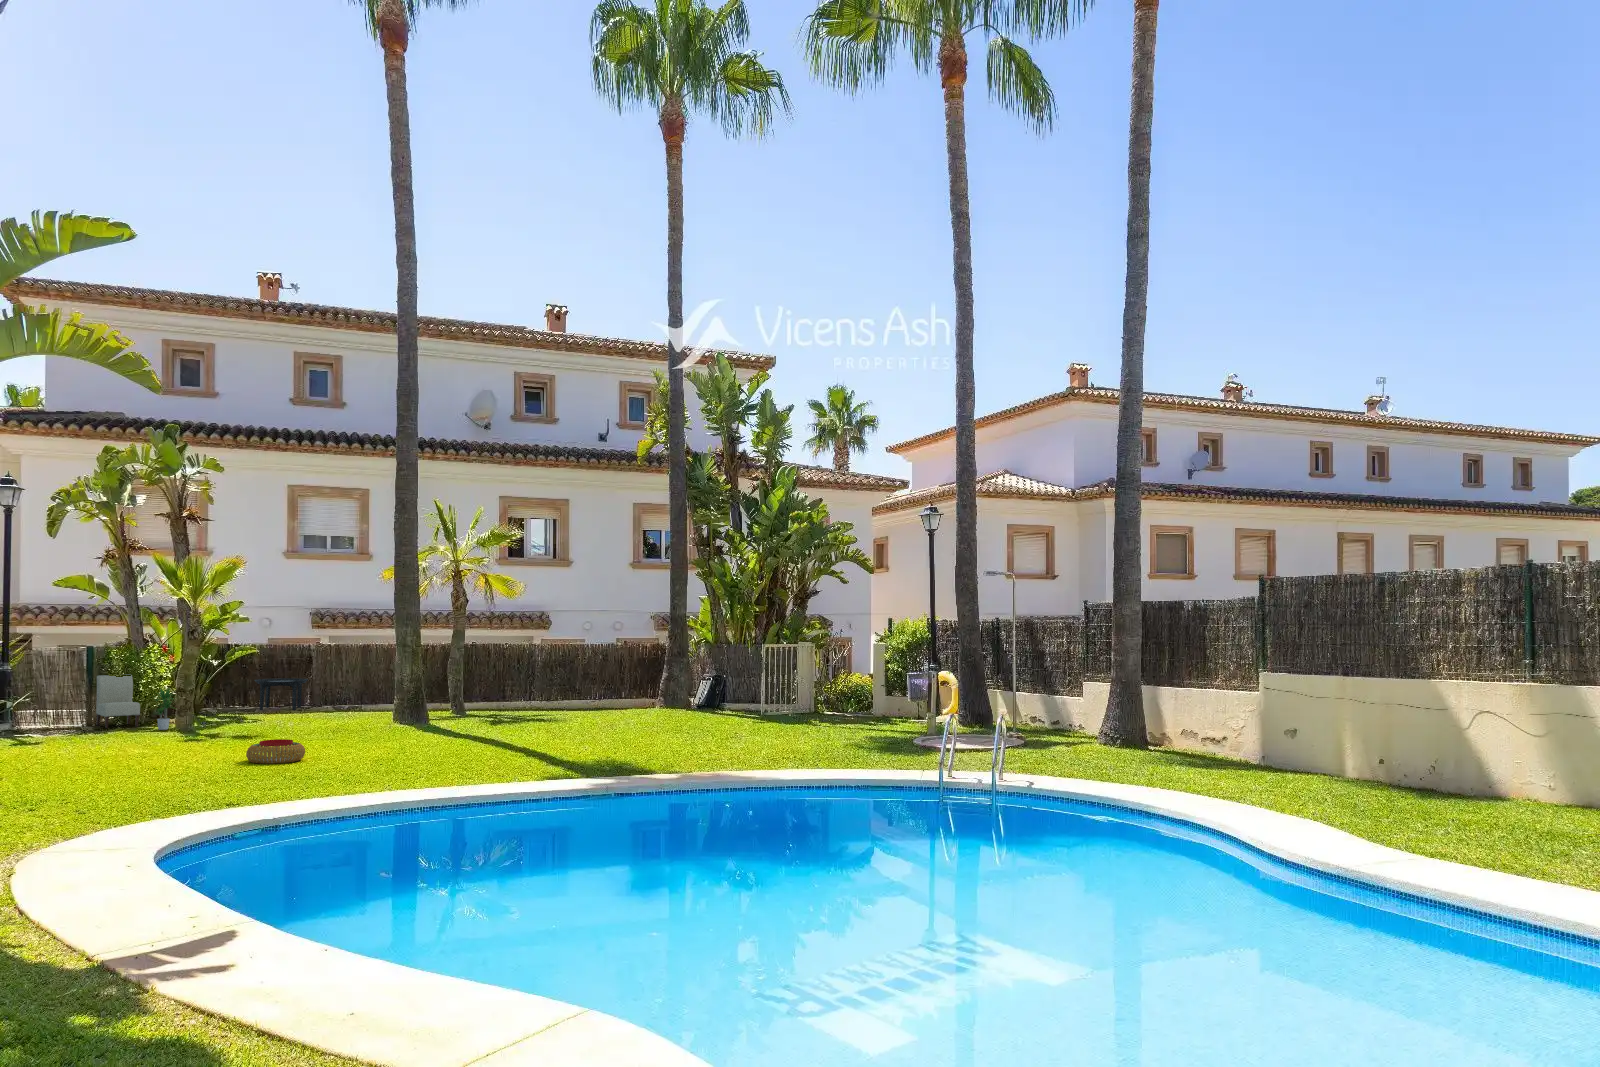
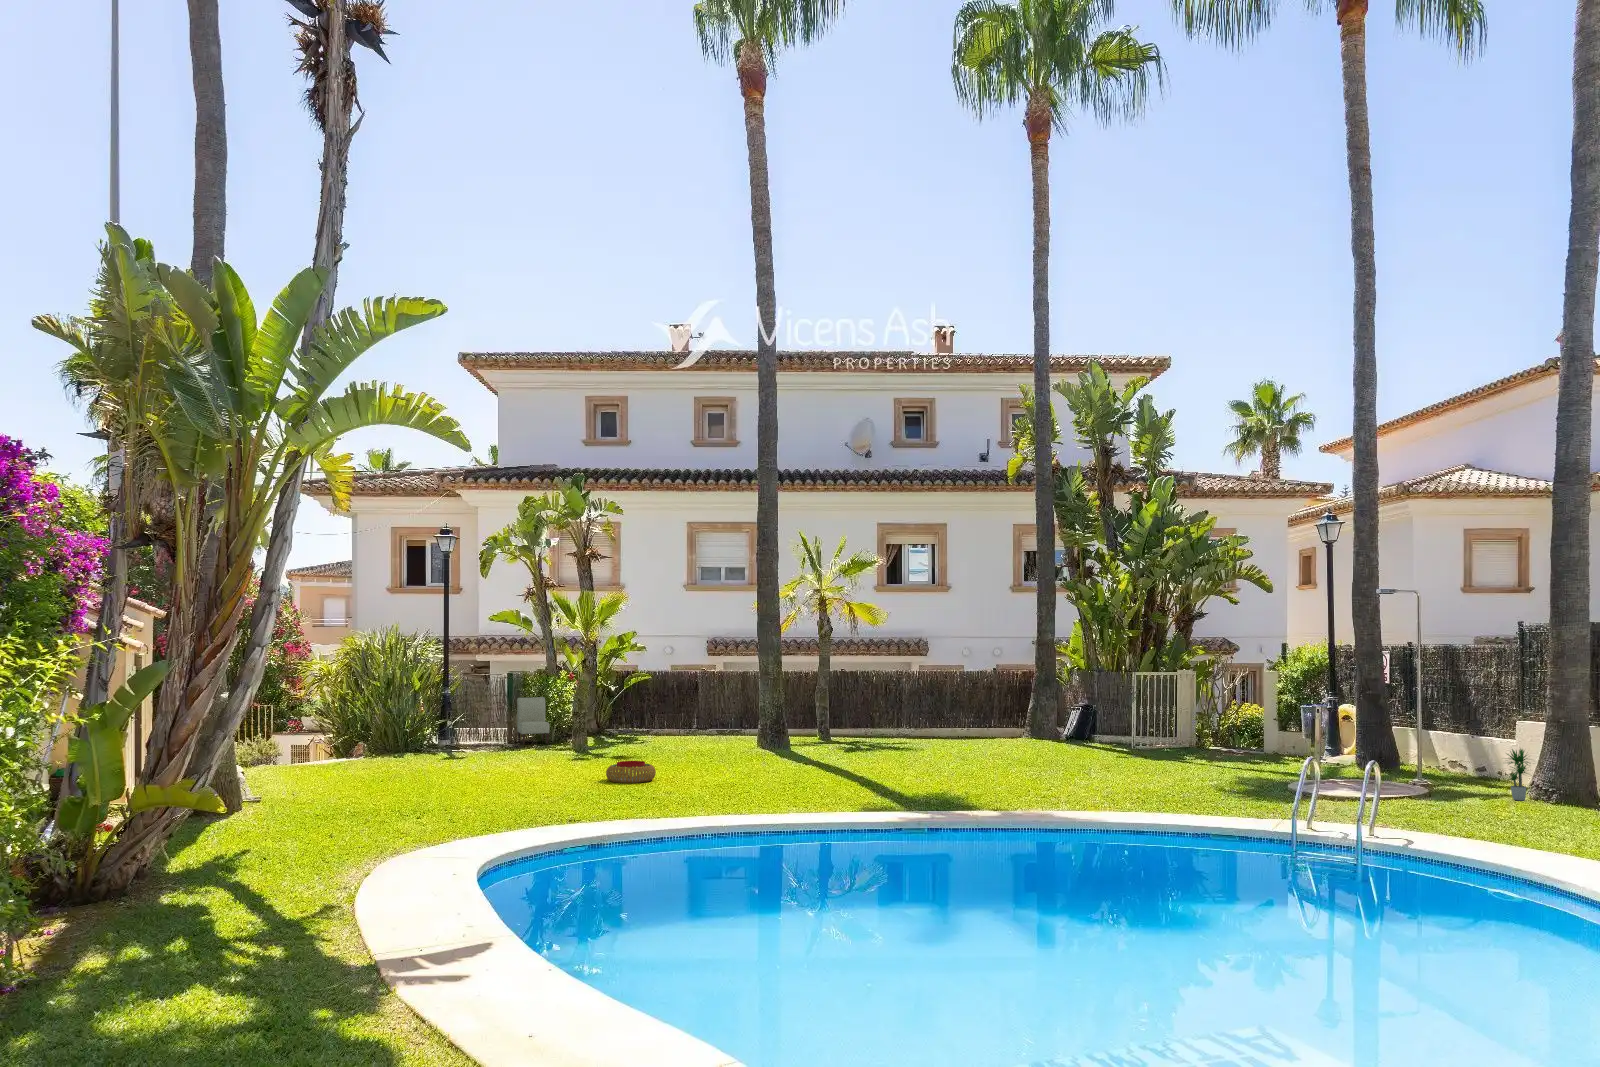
round table: present [255,678,308,710] -> none [653,701,699,731]
potted plant: present [157,688,174,730] -> present [1507,749,1529,801]

